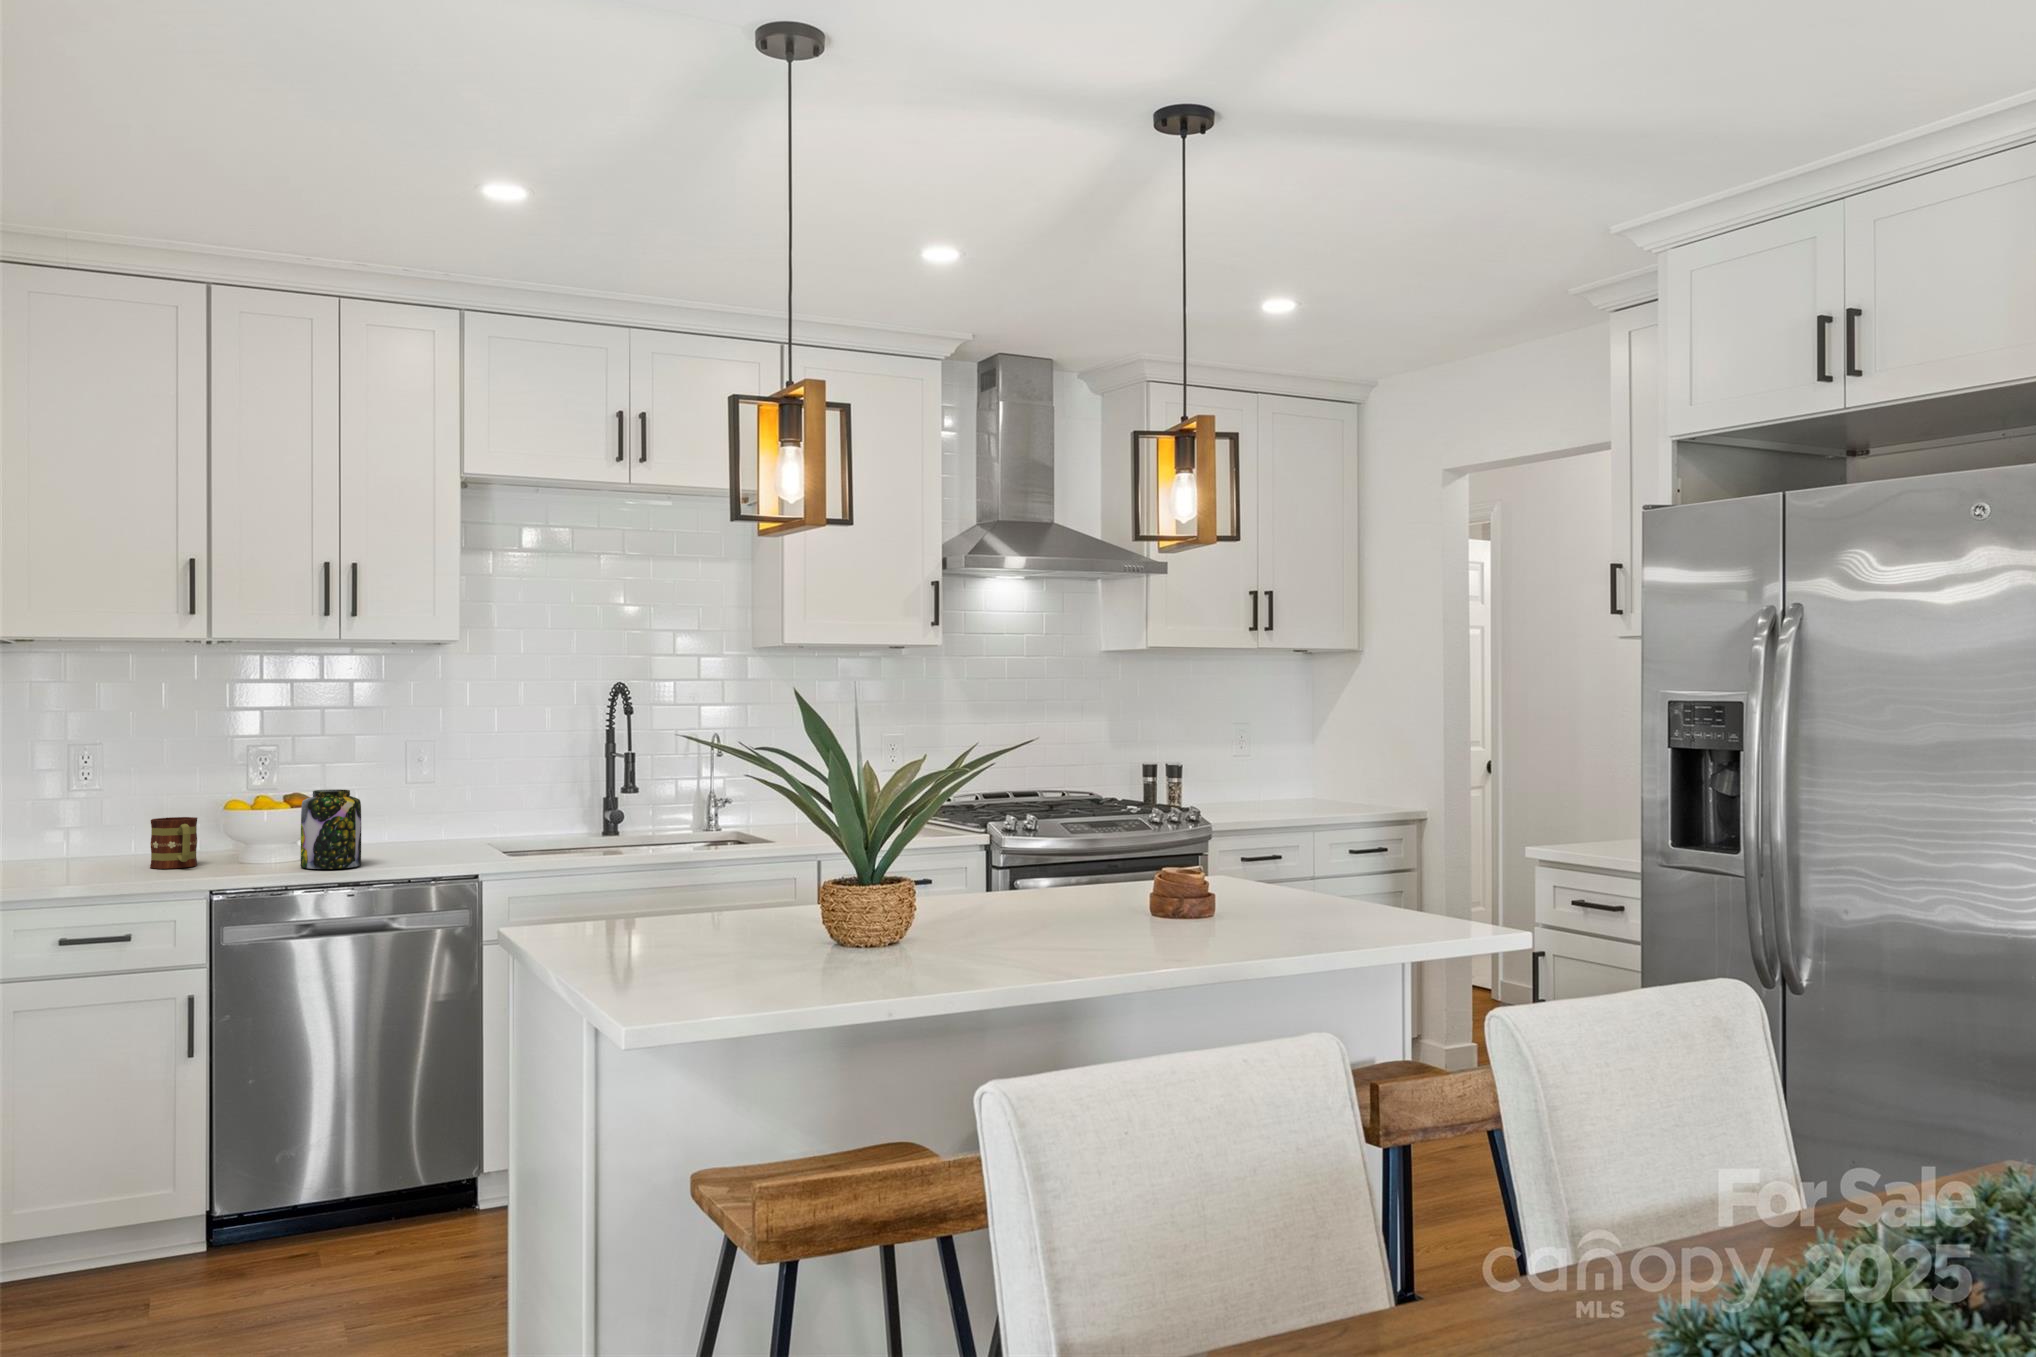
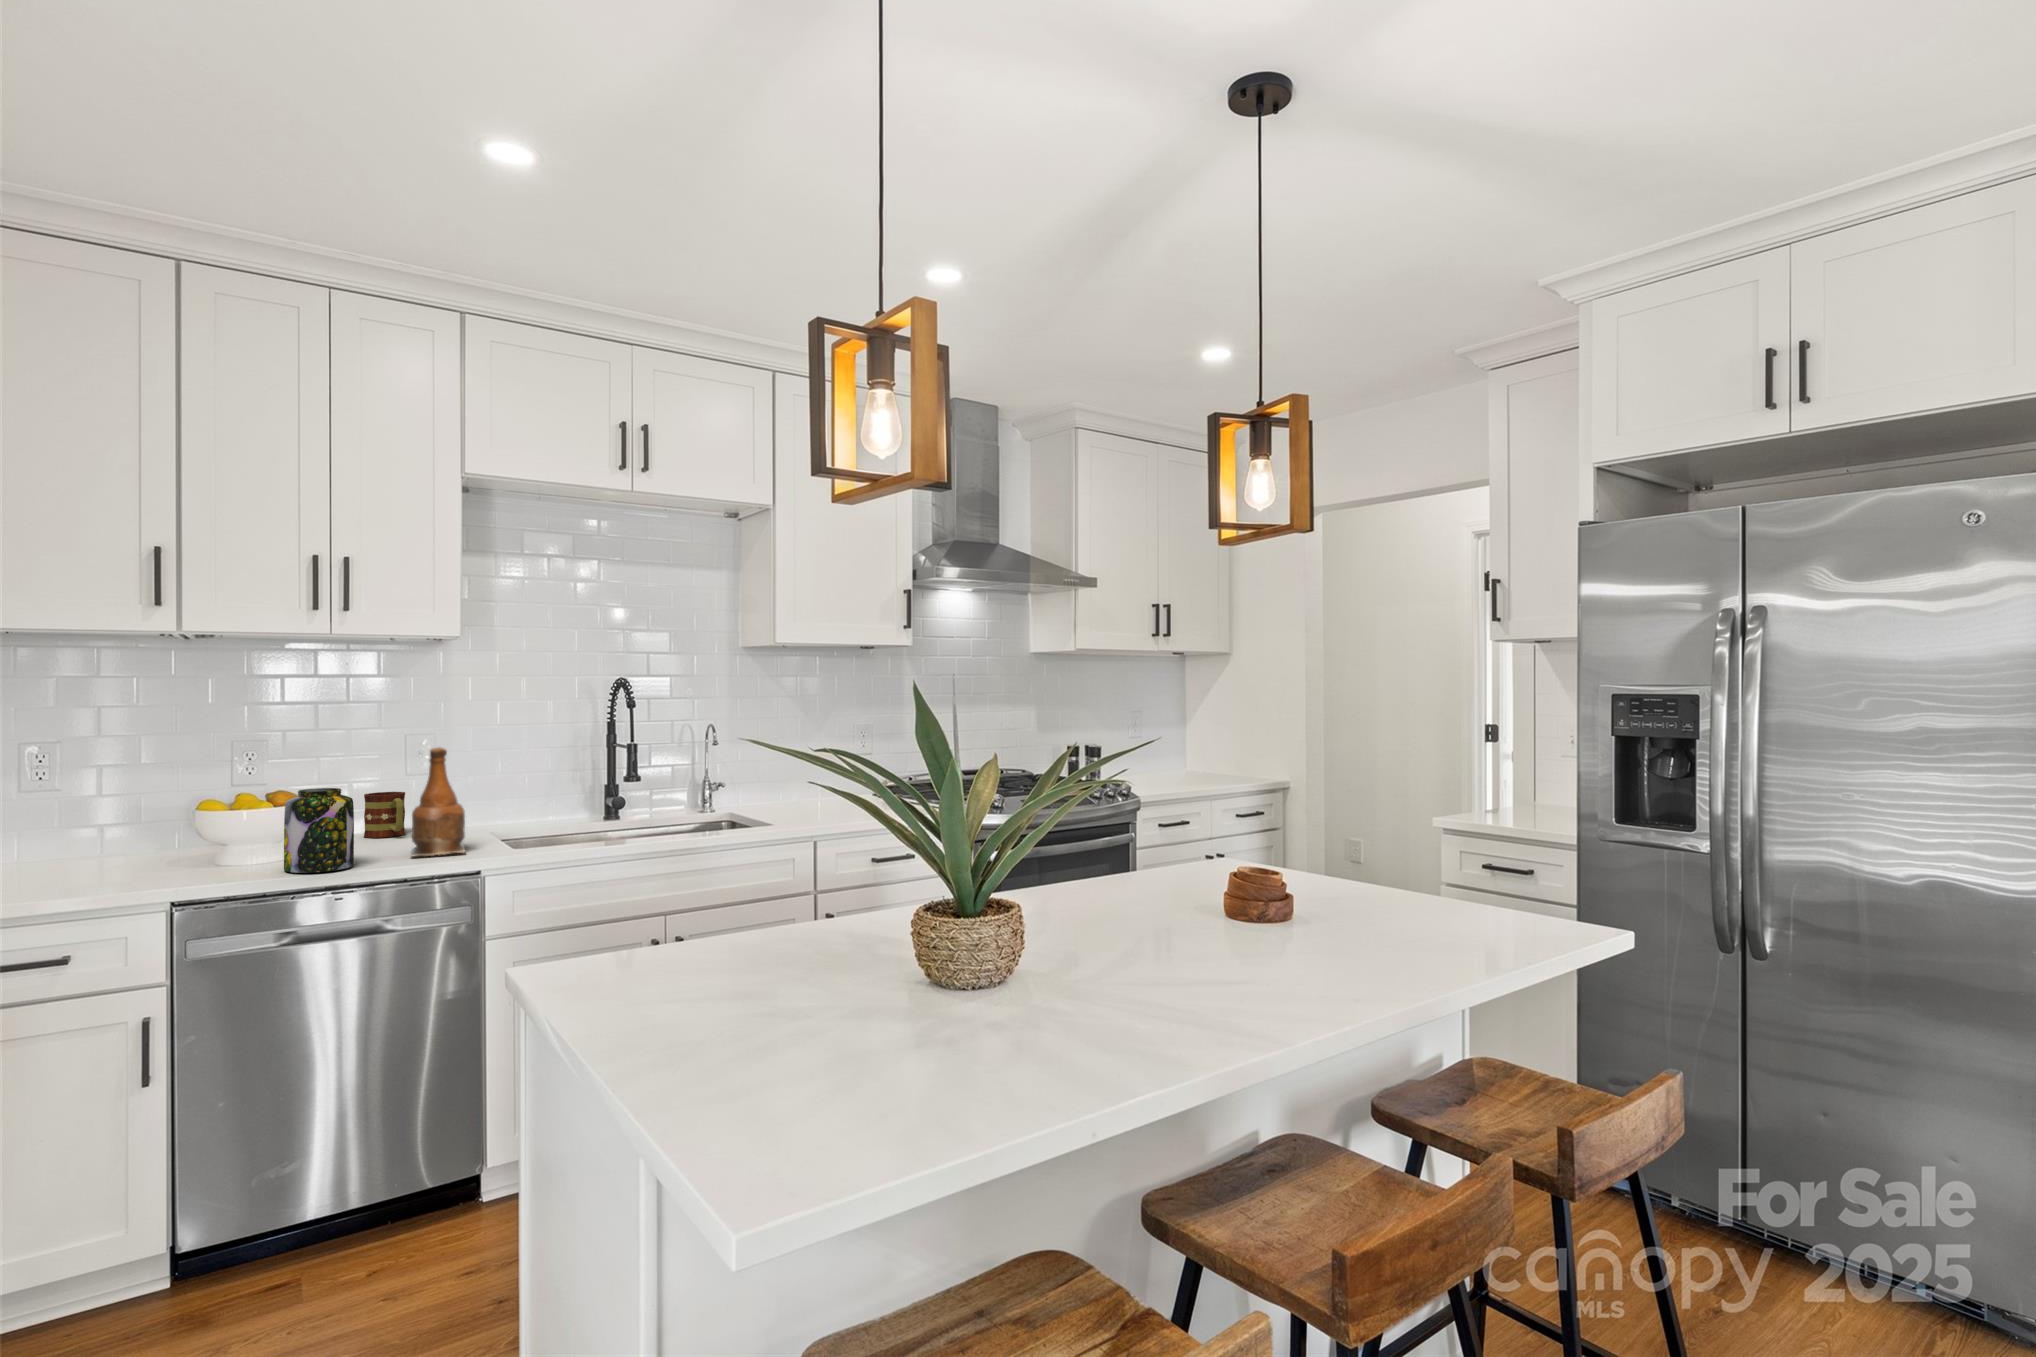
bottle: none [411,752,462,860] -> present [411,747,465,856]
mug: present [150,817,197,869] -> present [364,792,405,838]

